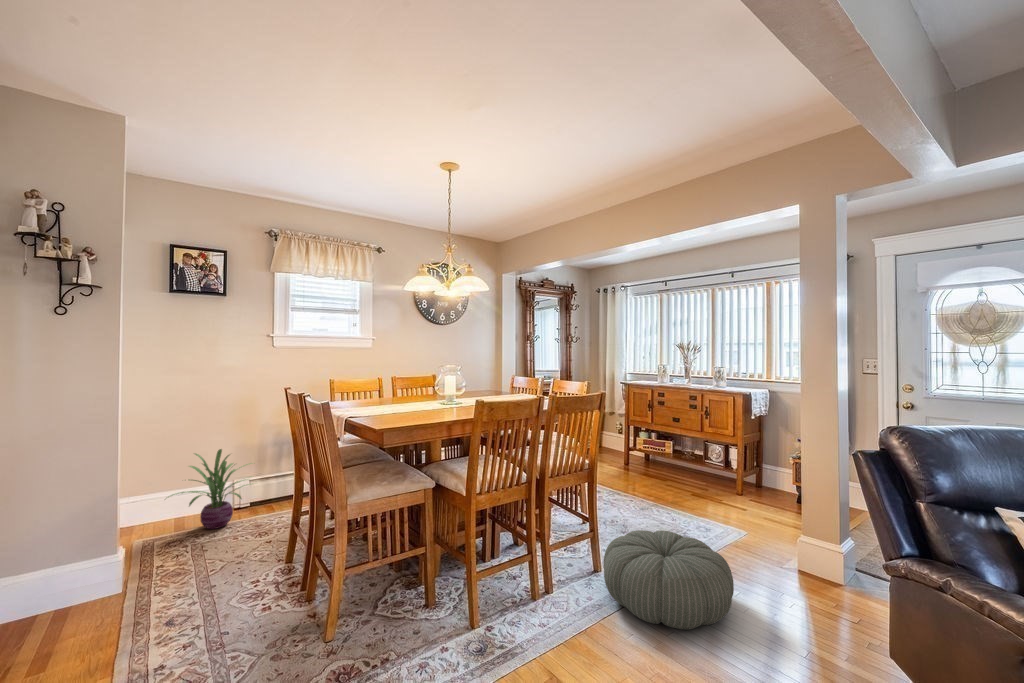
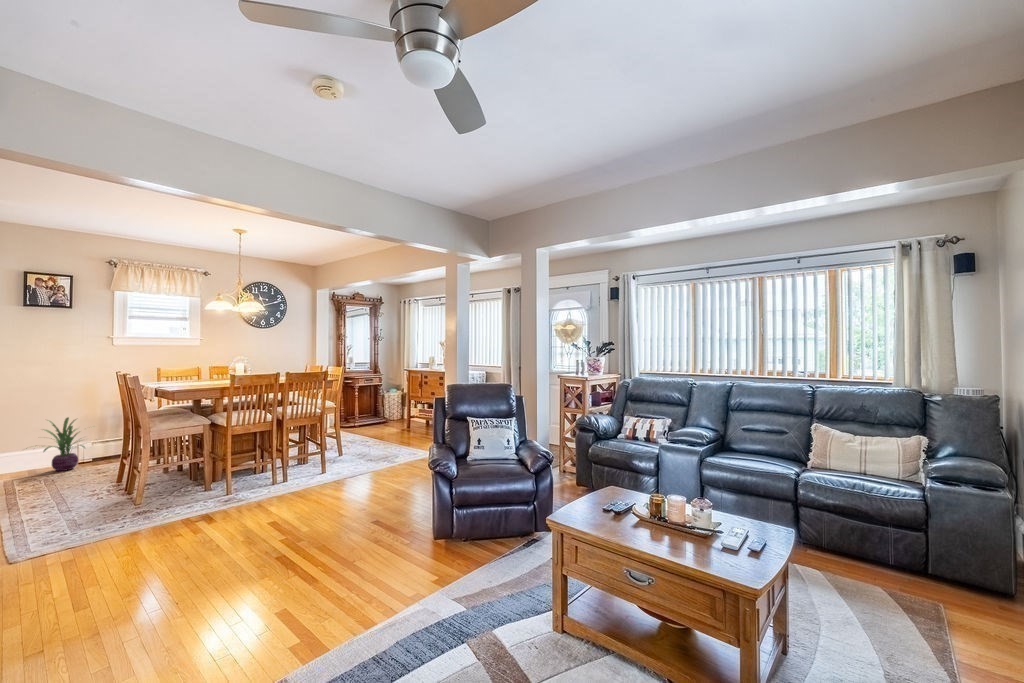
pouf: present [603,530,734,630] -> none [313,444,383,481]

